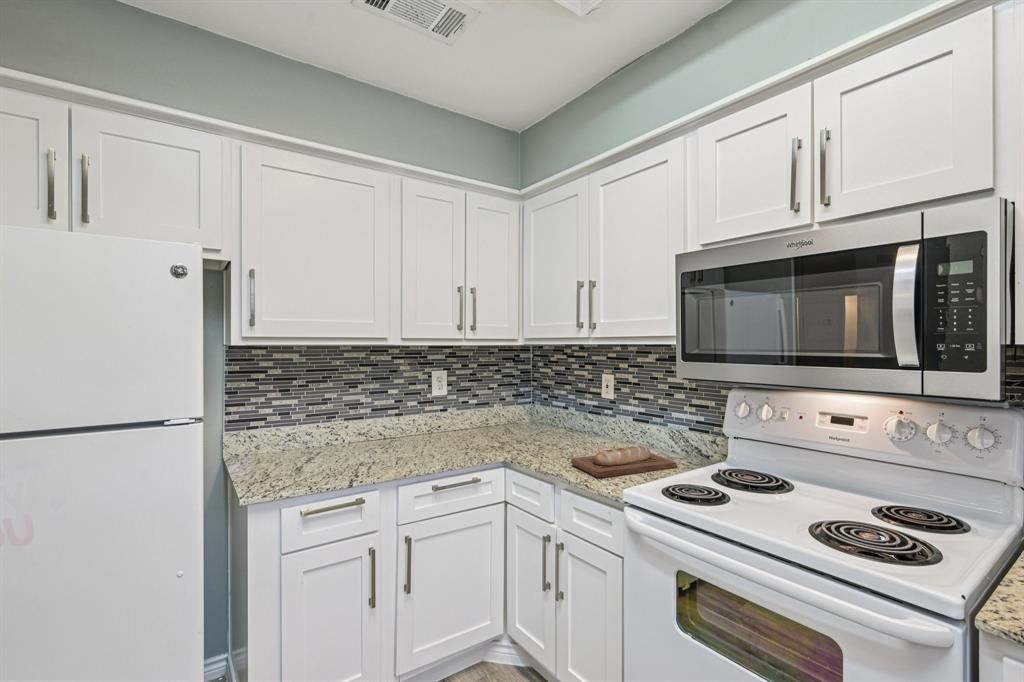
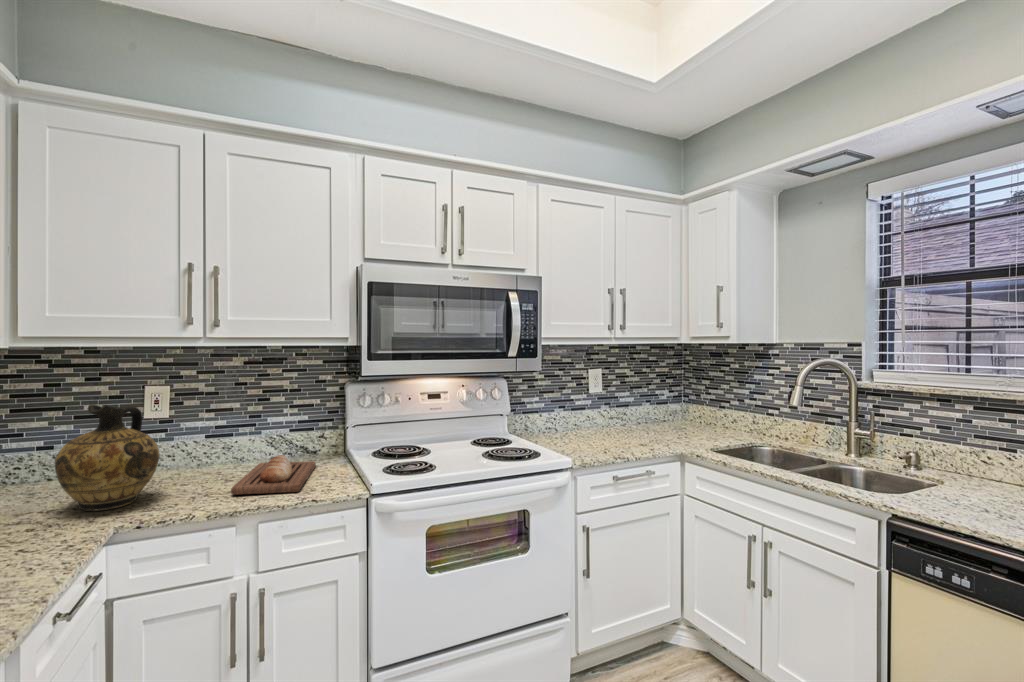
ceramic jug: none [508,381,562,451] -> present [55,405,160,511]

